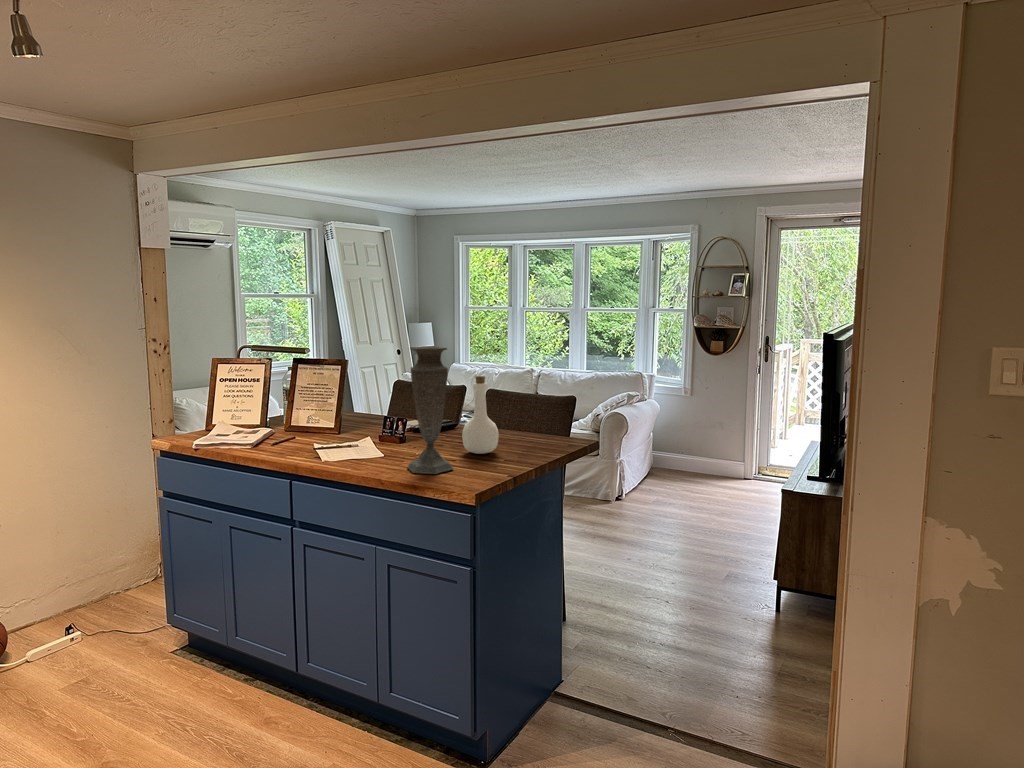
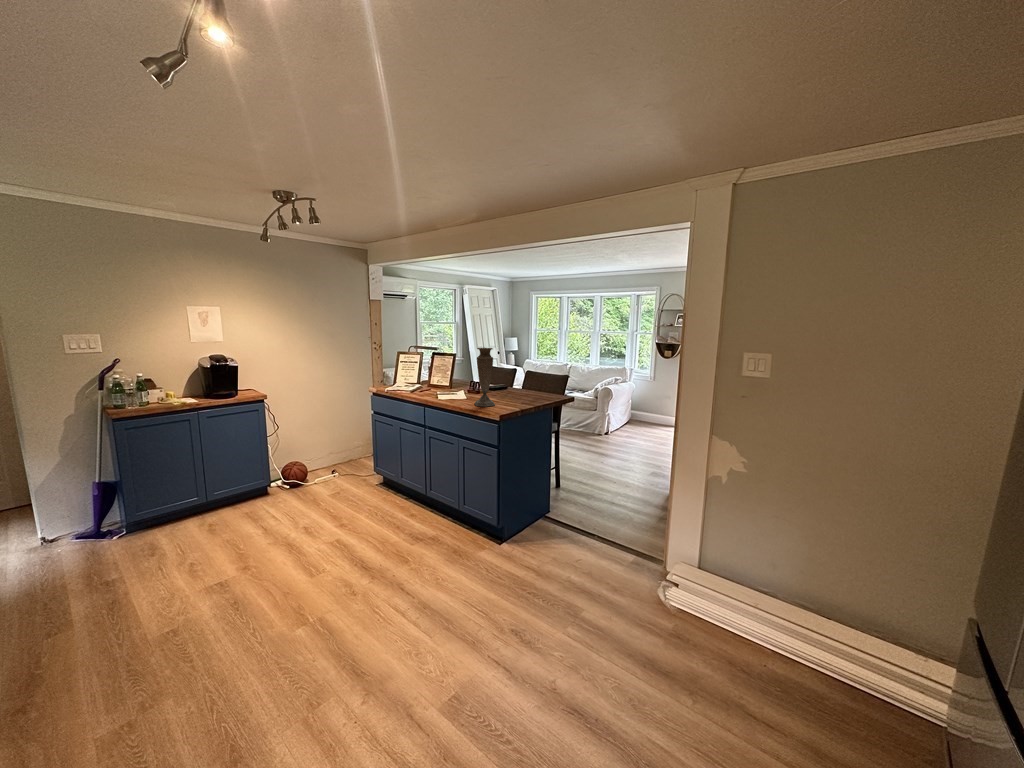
bottle: present [462,376,499,454] -> none [504,363,521,400]

